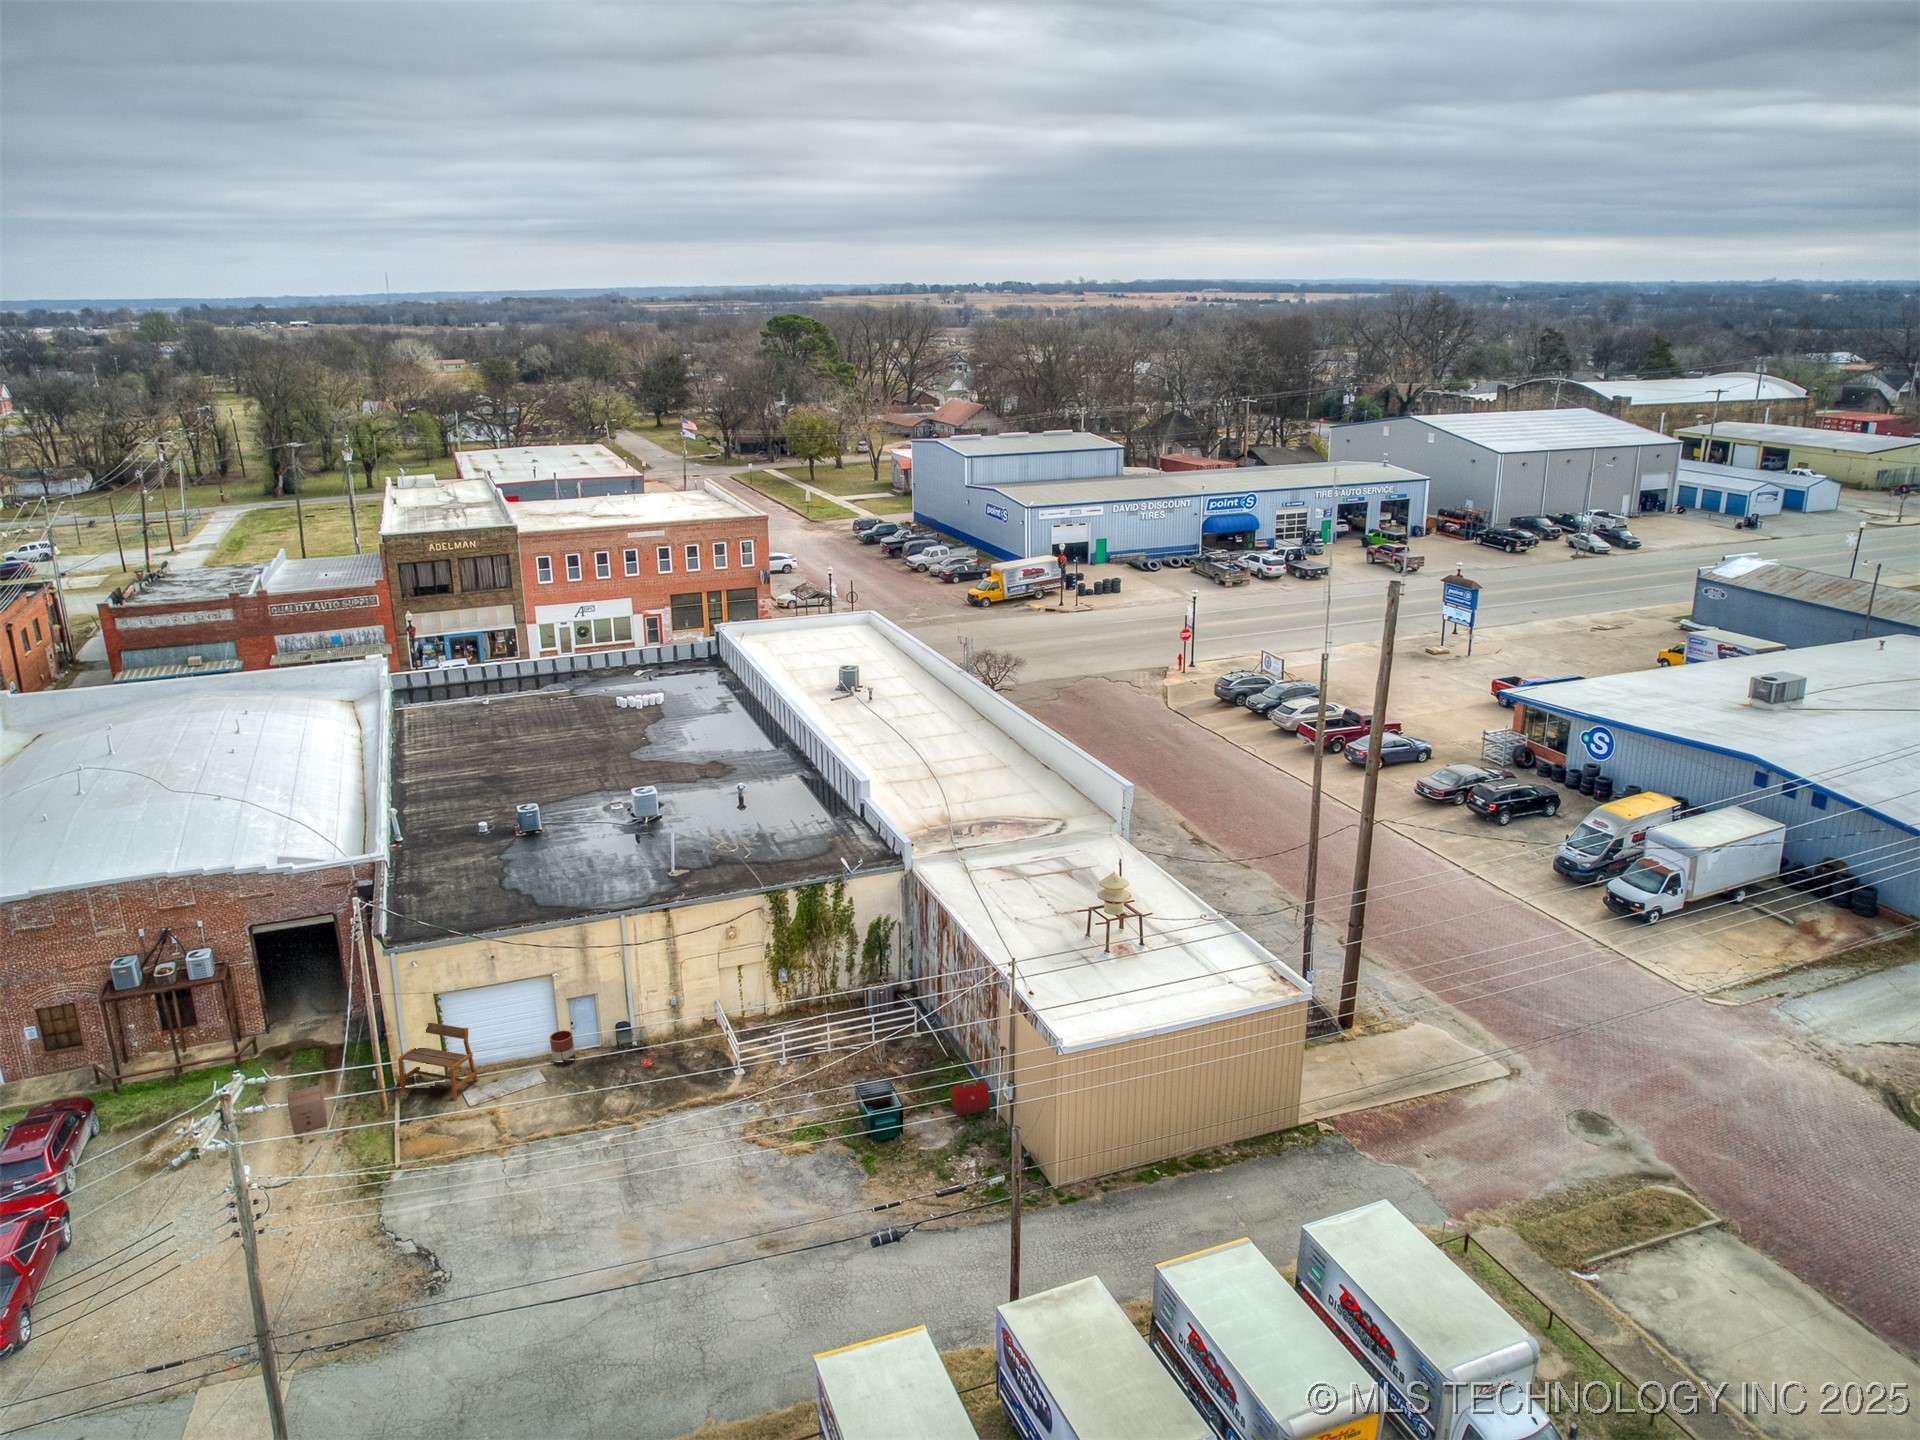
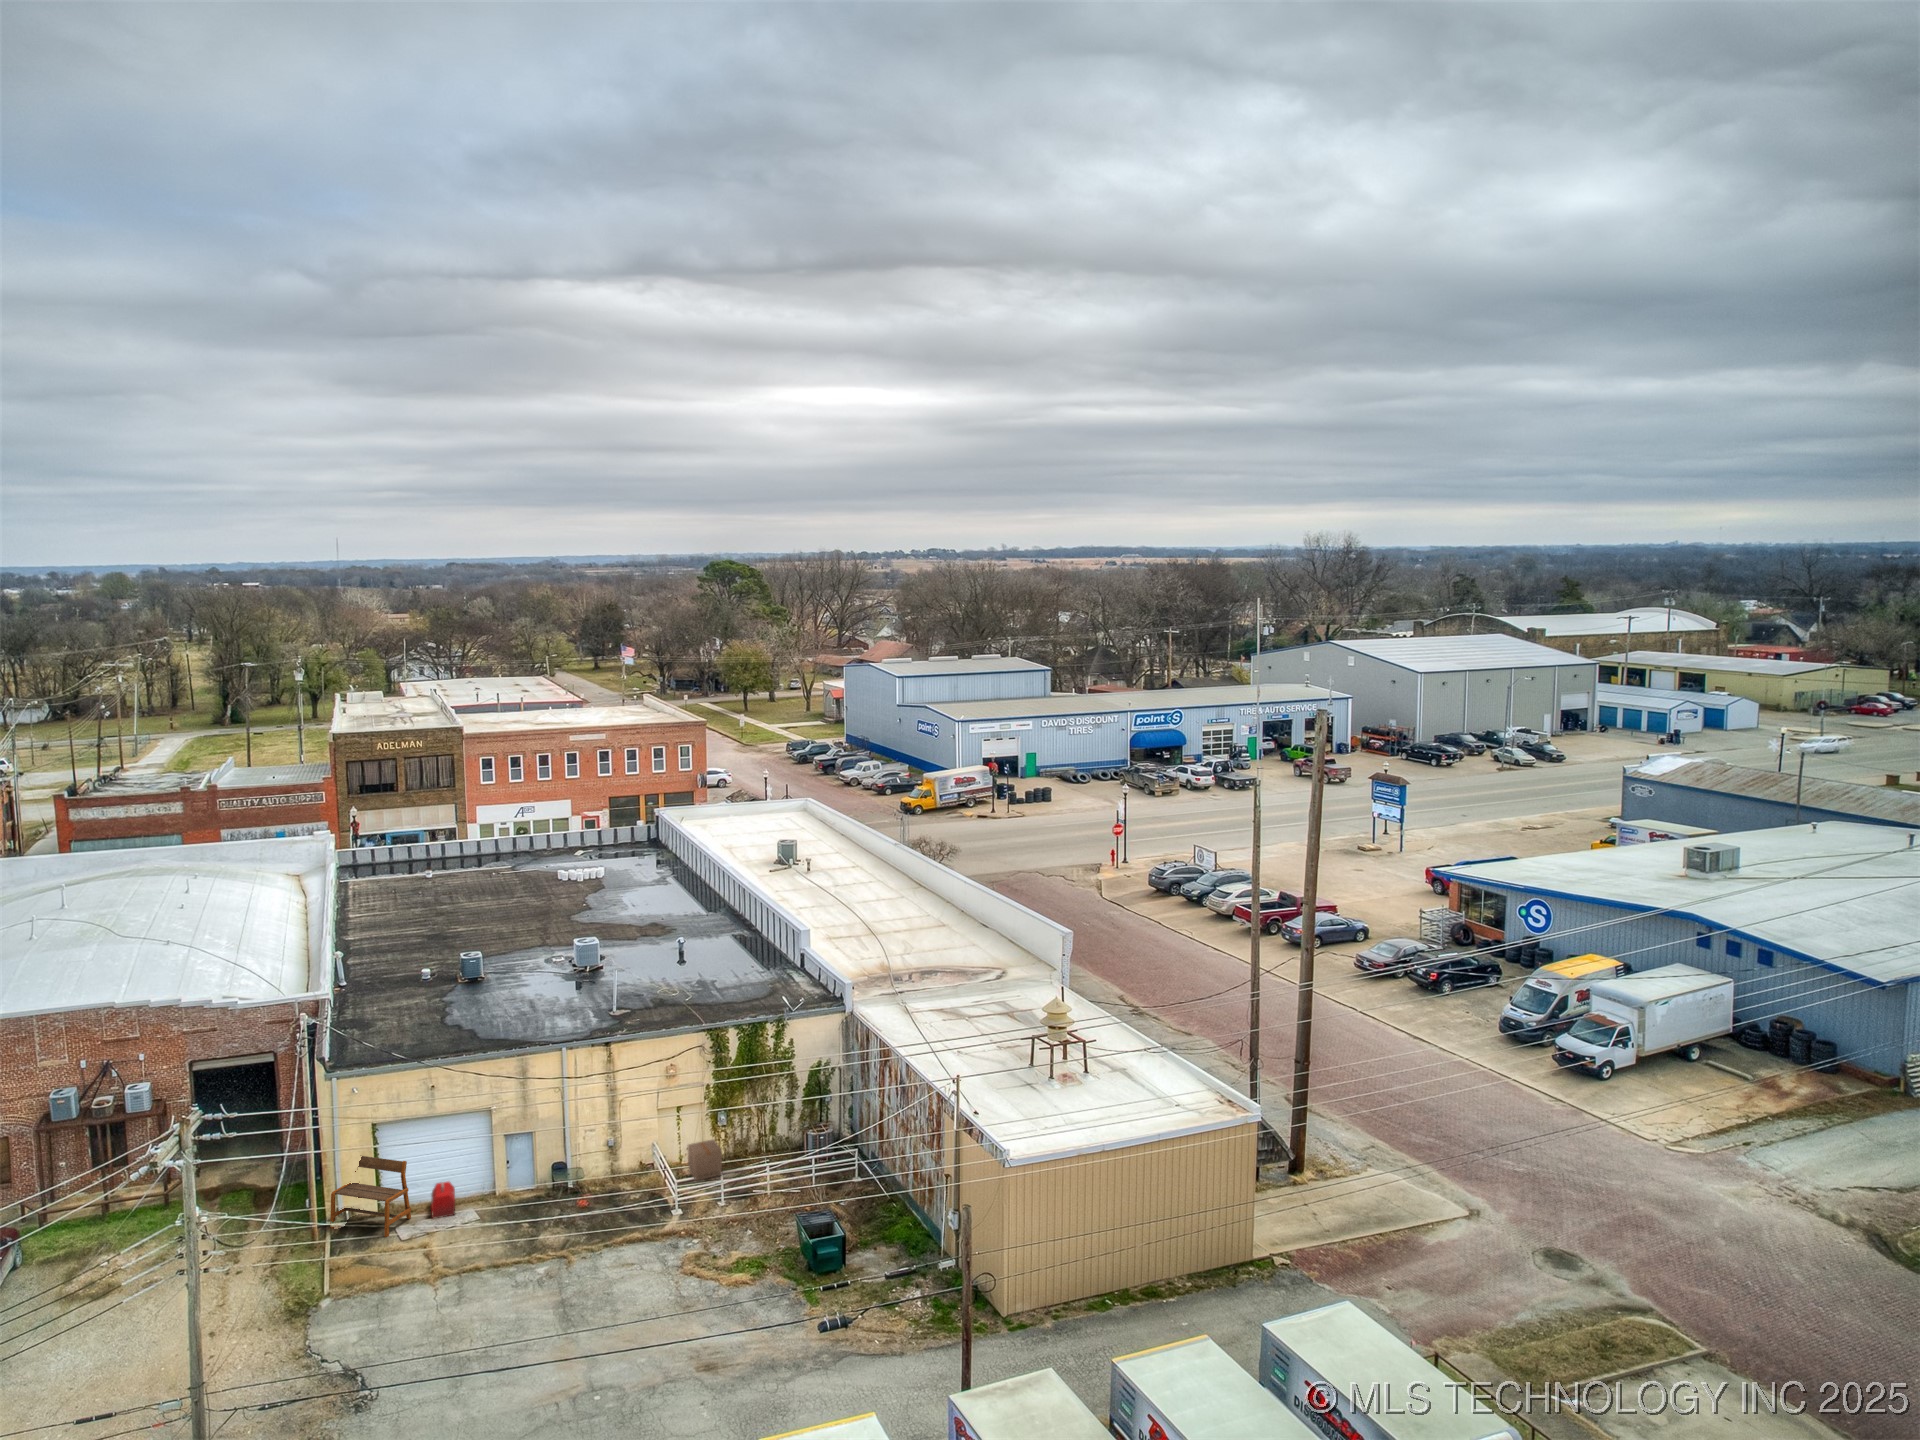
planter: present [550,1030,575,1061] -> none [488,1168,512,1207]
toolbox: present [950,1081,990,1116] -> present [431,1182,455,1219]
cardboard box: present [288,1085,327,1134] -> present [688,1140,722,1181]

